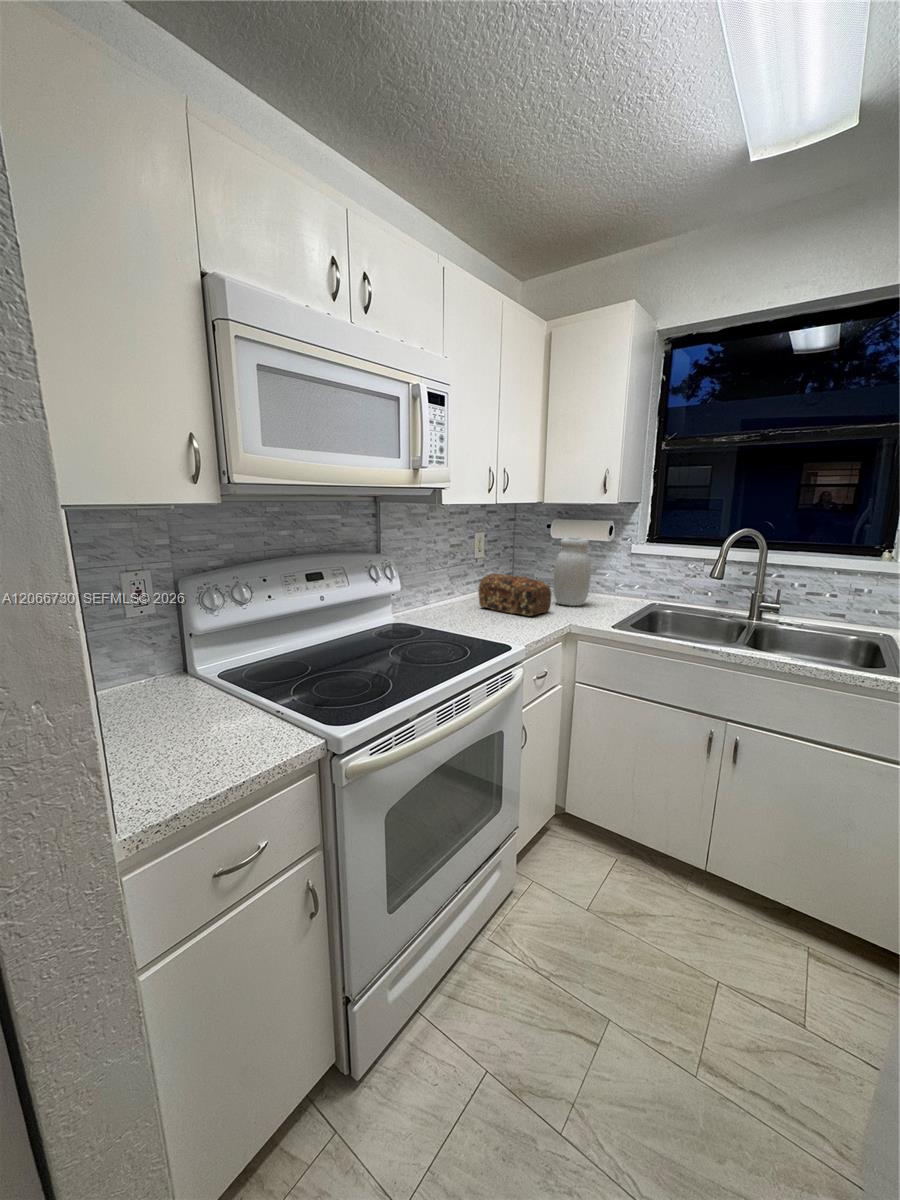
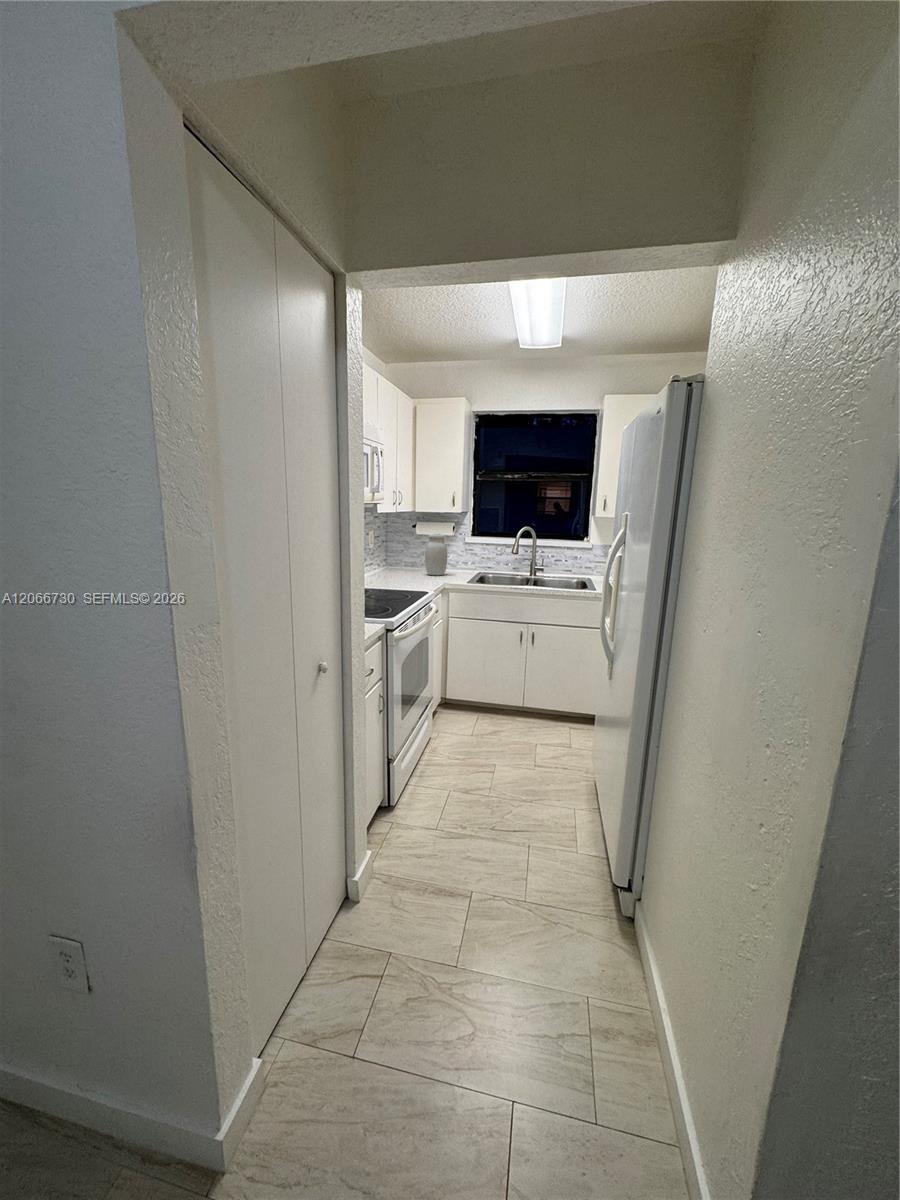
bread loaf: present [478,574,551,616] -> none [384,557,429,581]

